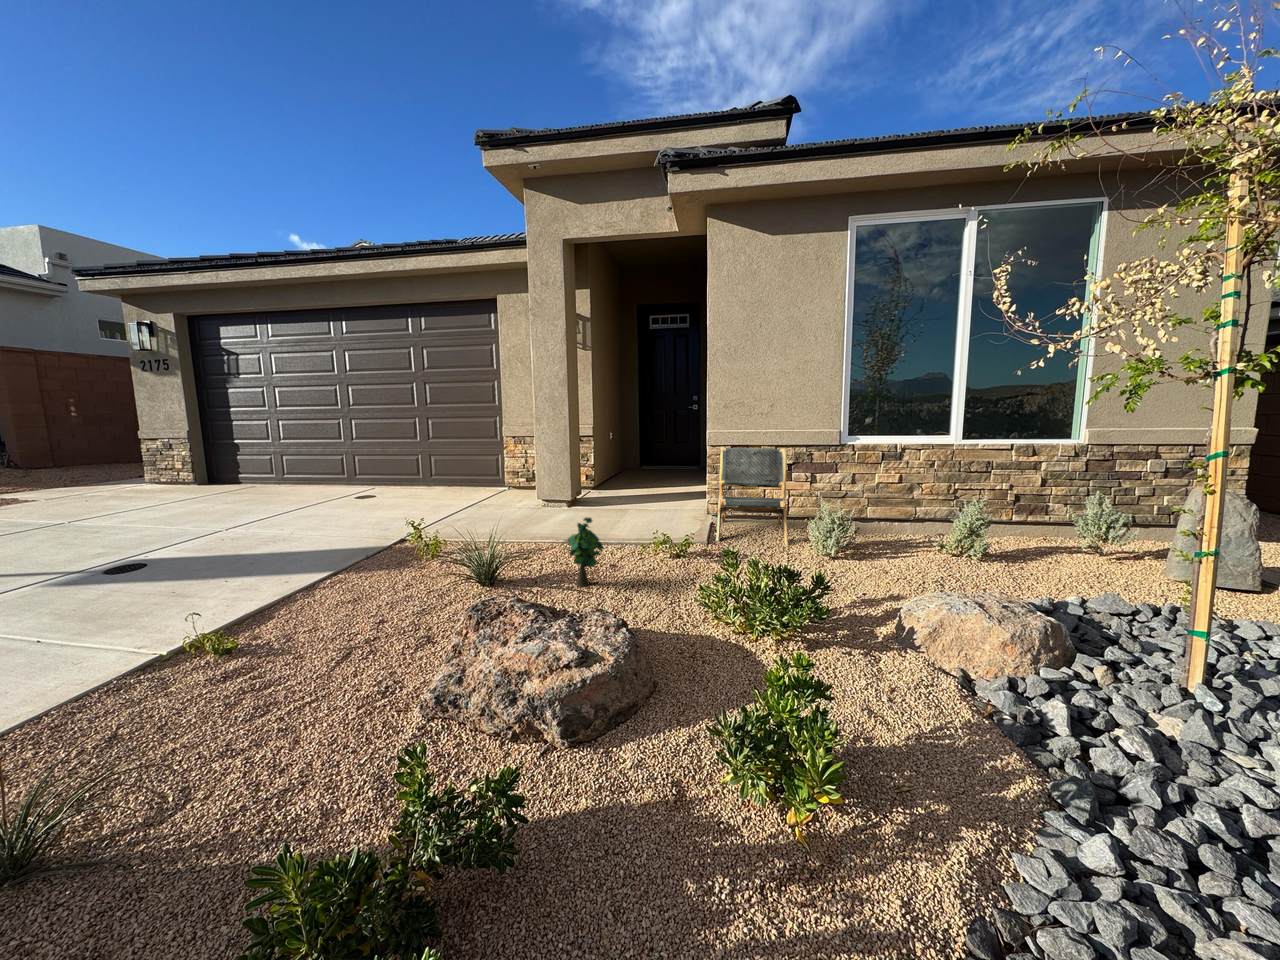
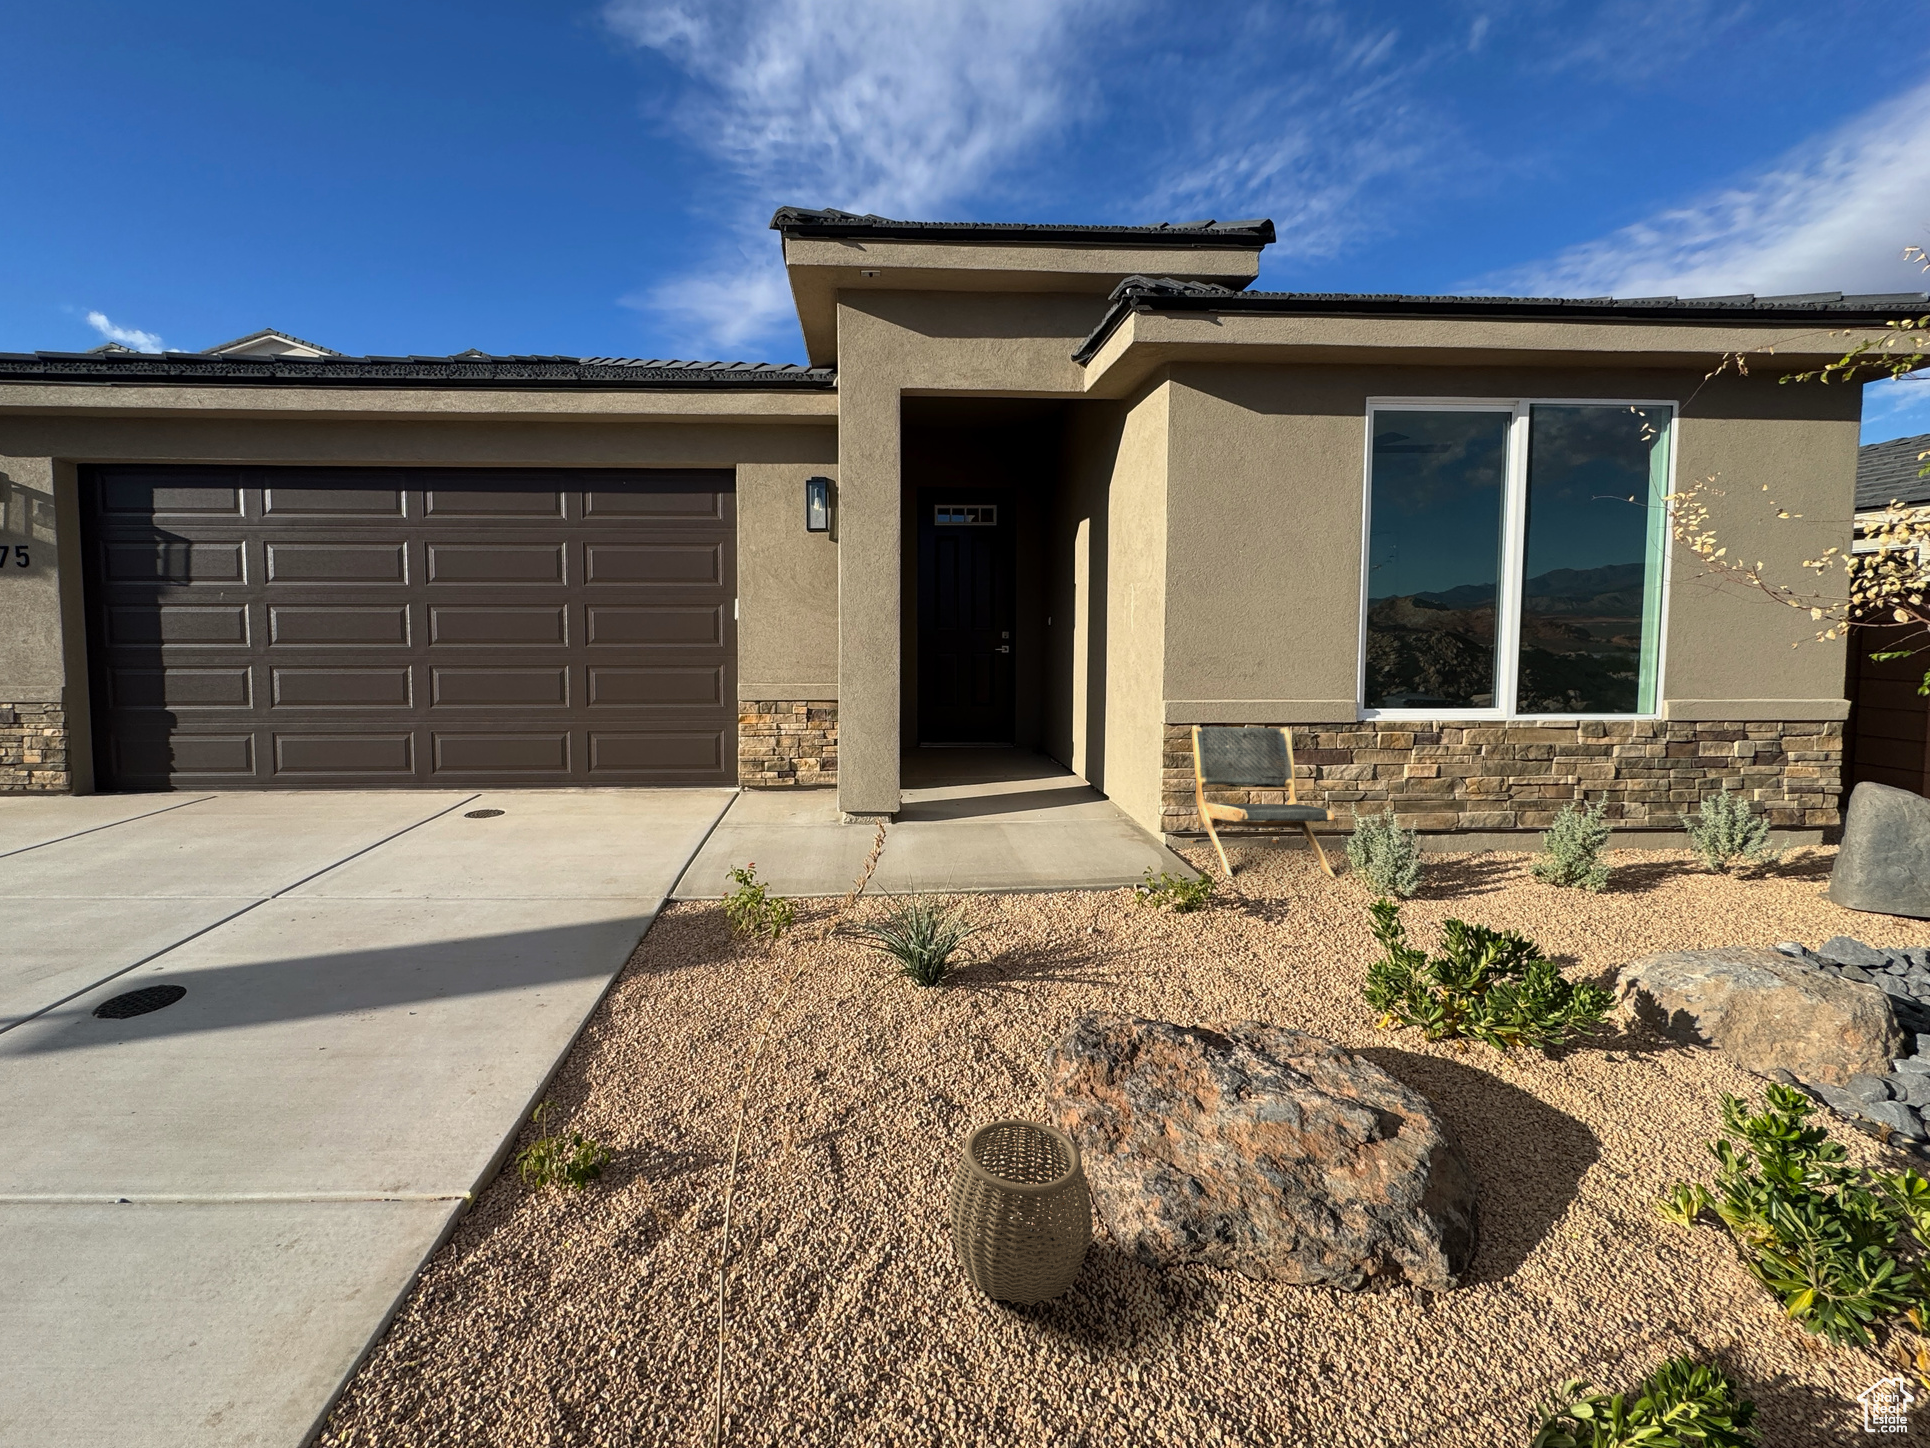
decorative plant: present [565,518,604,586] -> none [1101,852,1171,967]
woven basket: none [259,643,349,735] -> present [949,1119,1093,1305]

